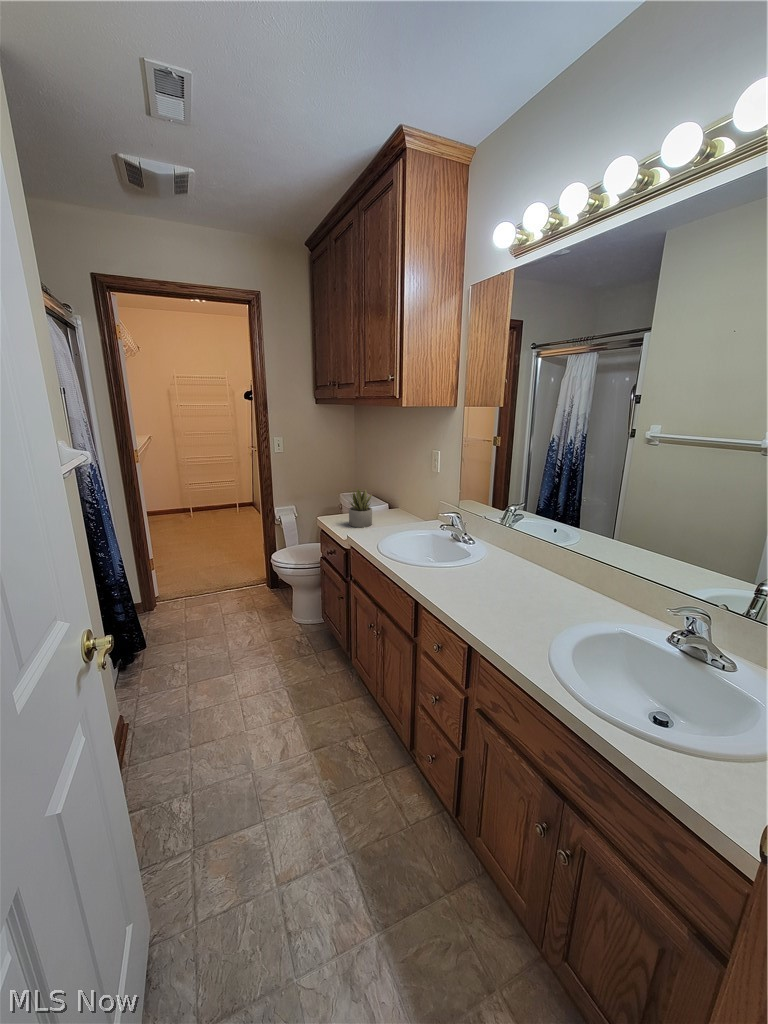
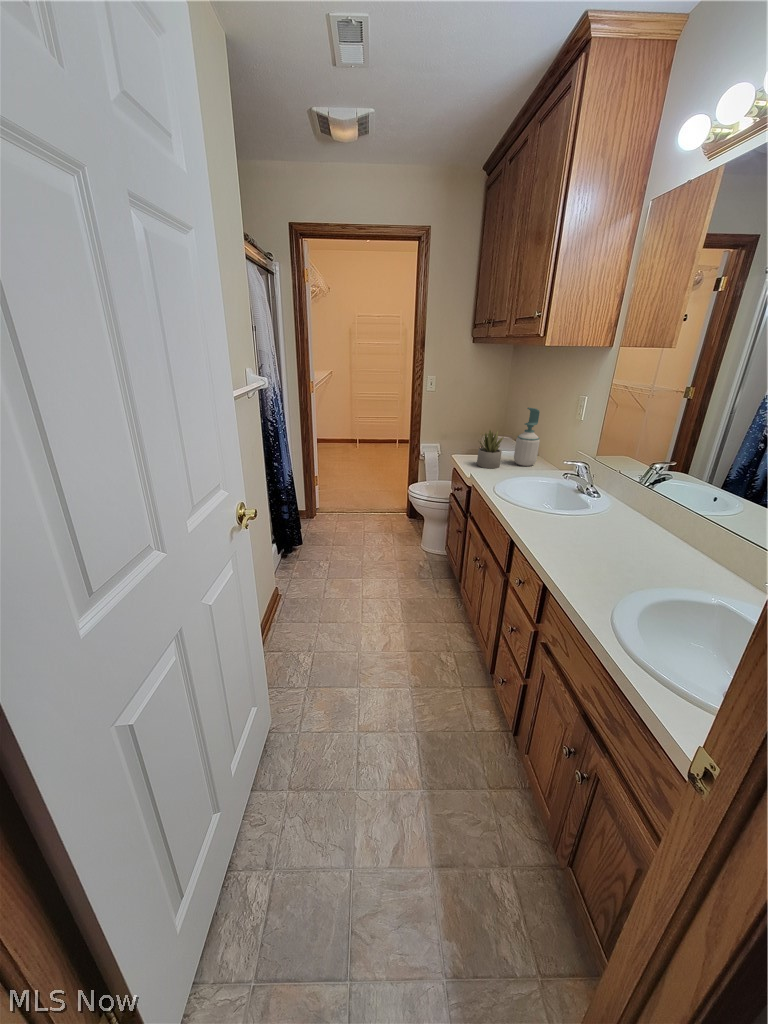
soap bottle: none [383,464,405,520] -> present [514,408,540,466]

